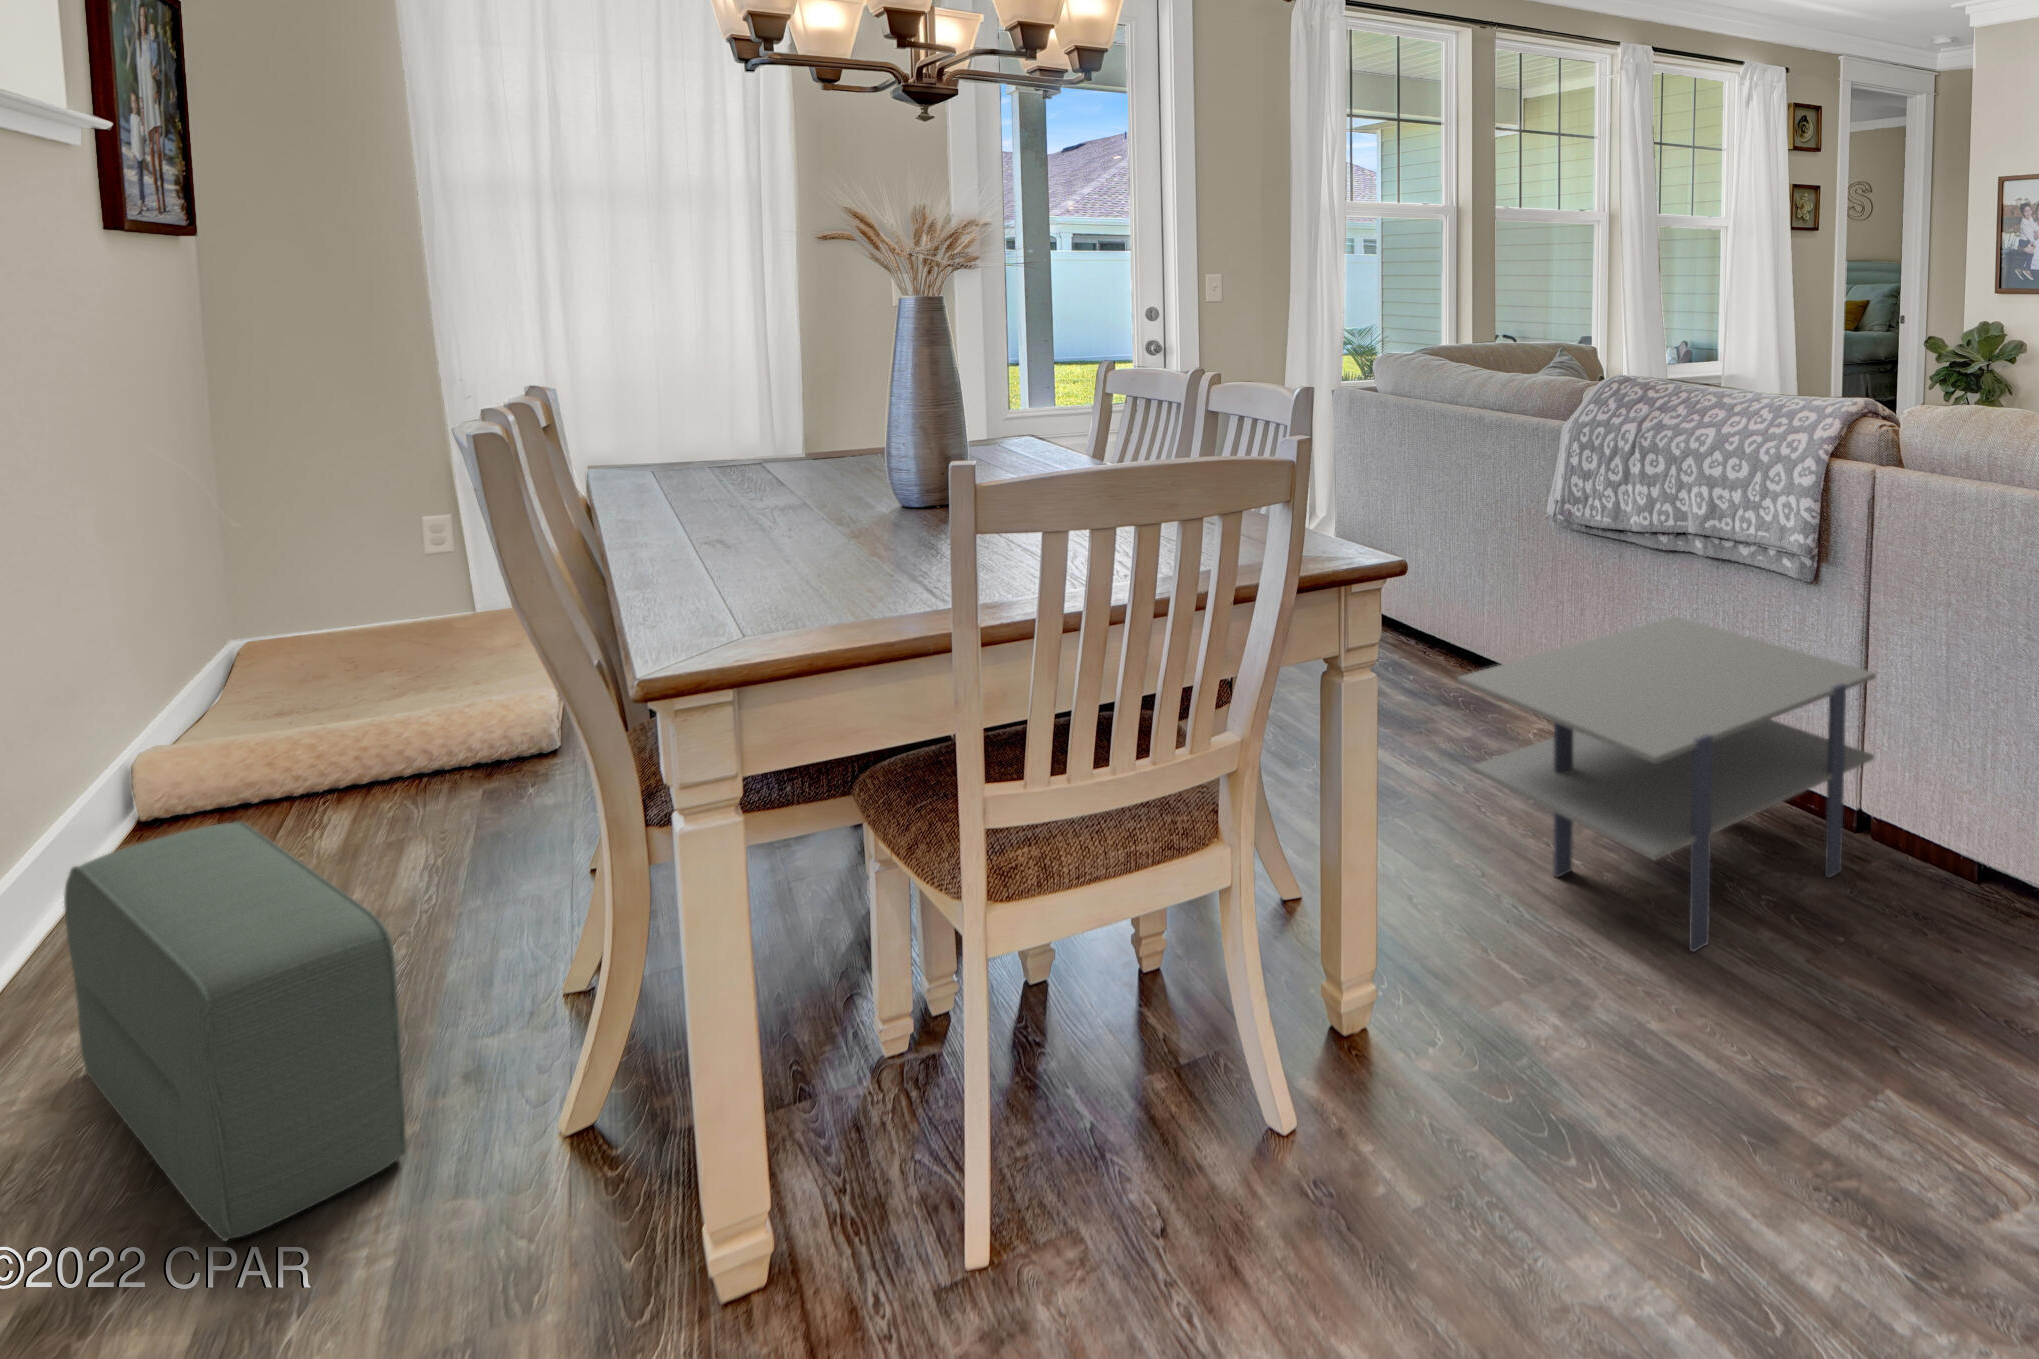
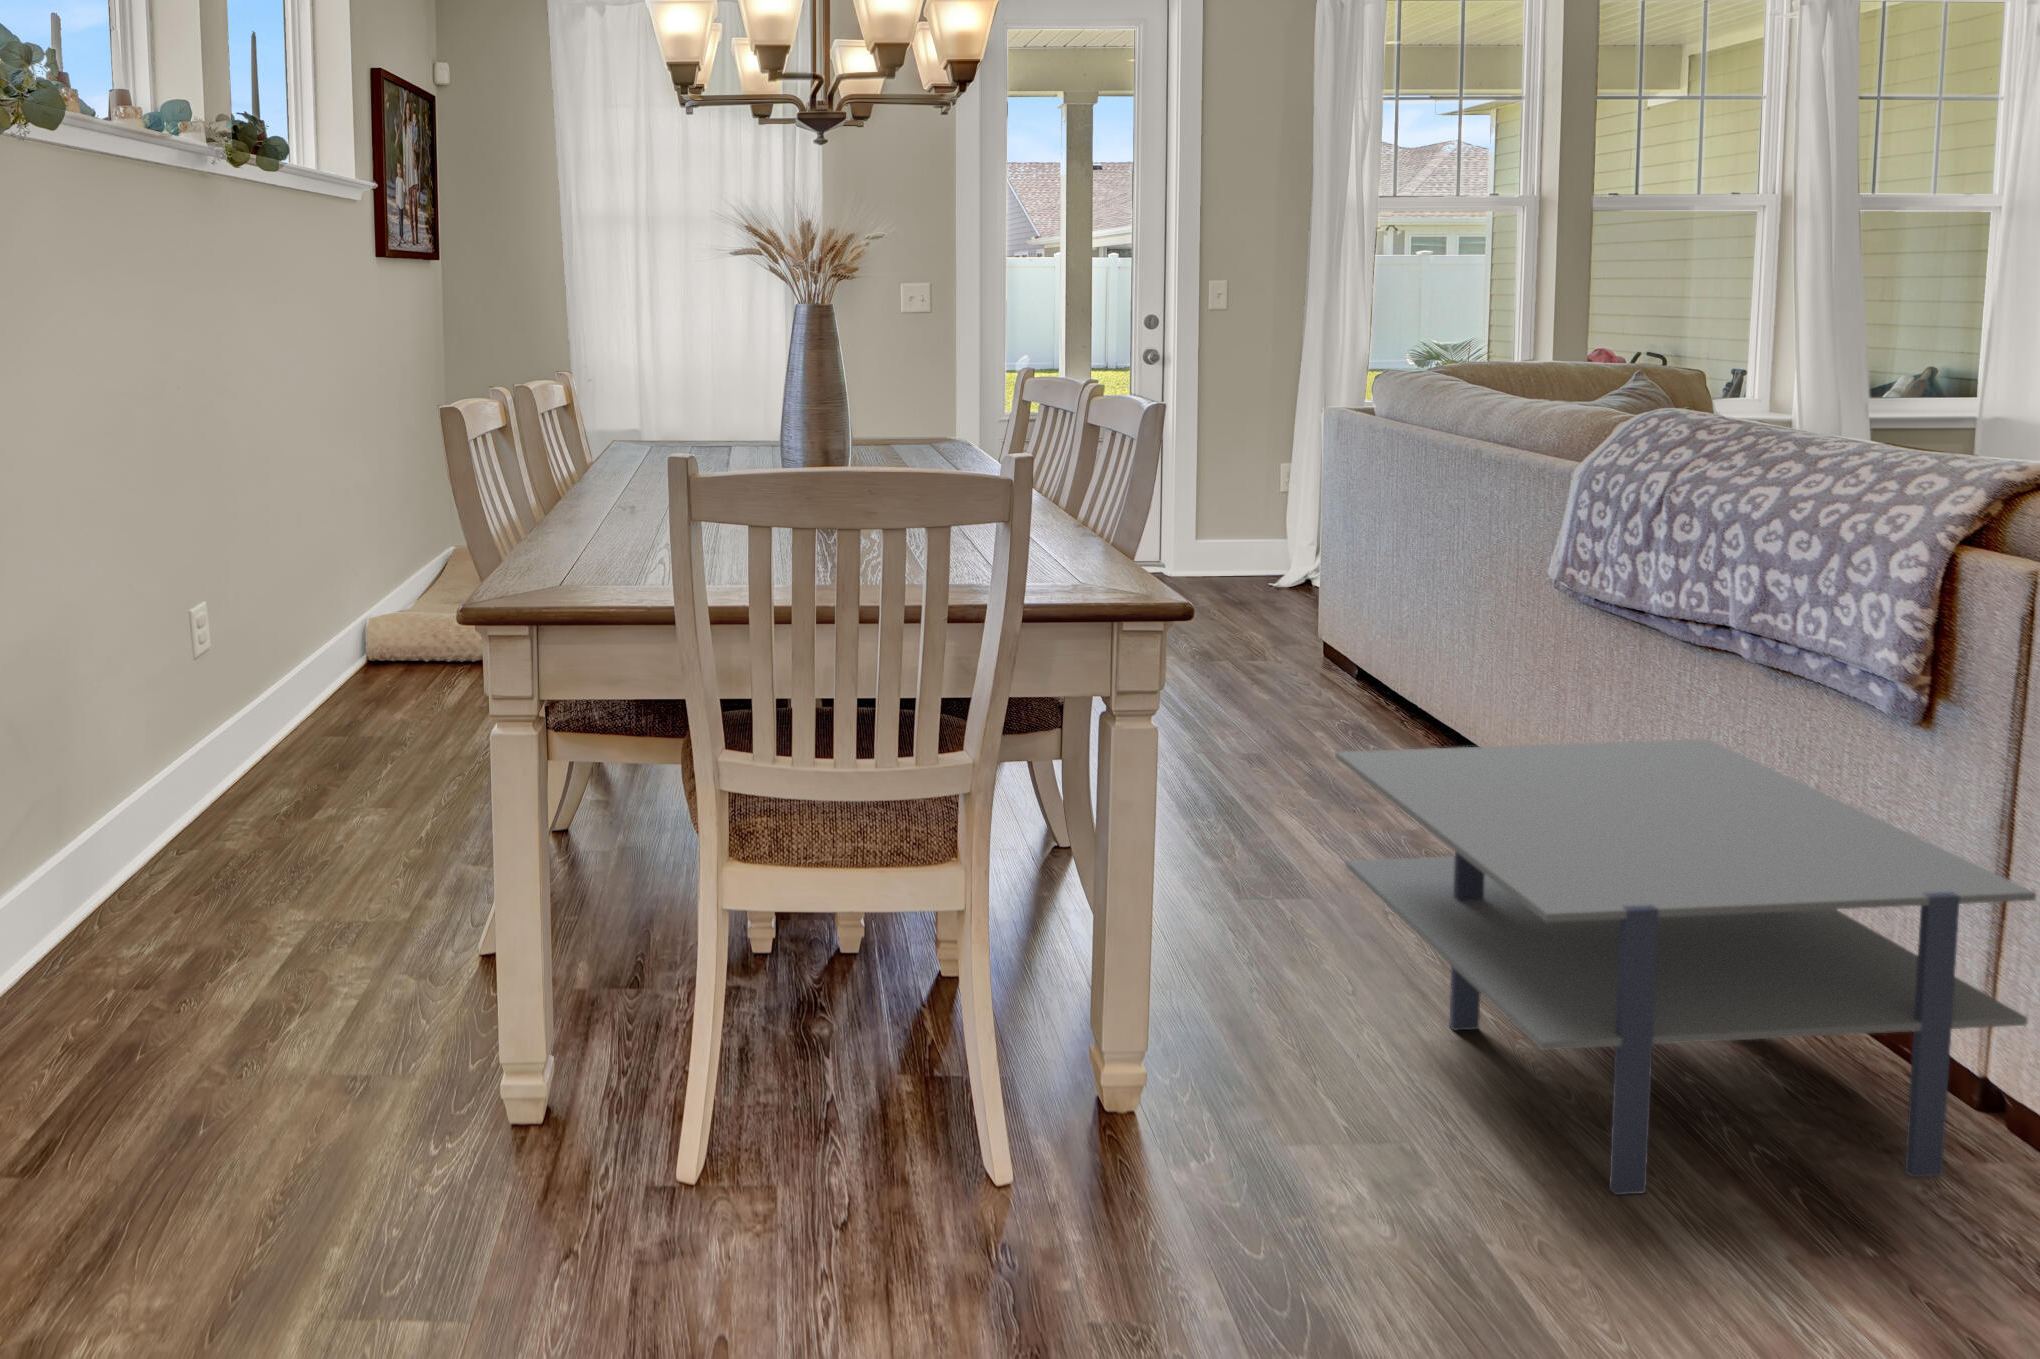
pouf: present [64,821,407,1241] -> none [286,658,405,943]

